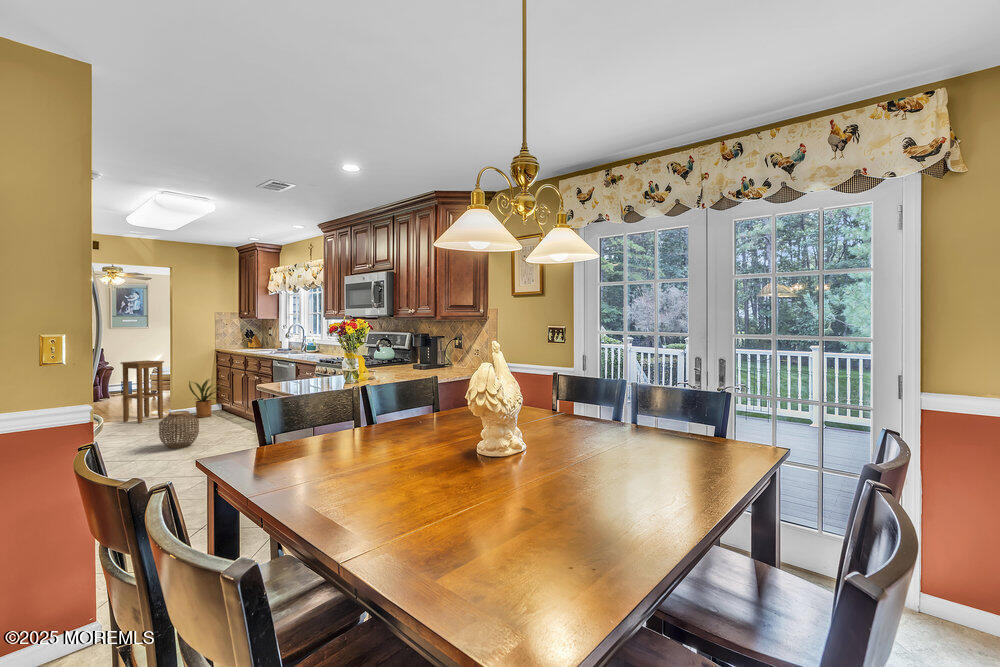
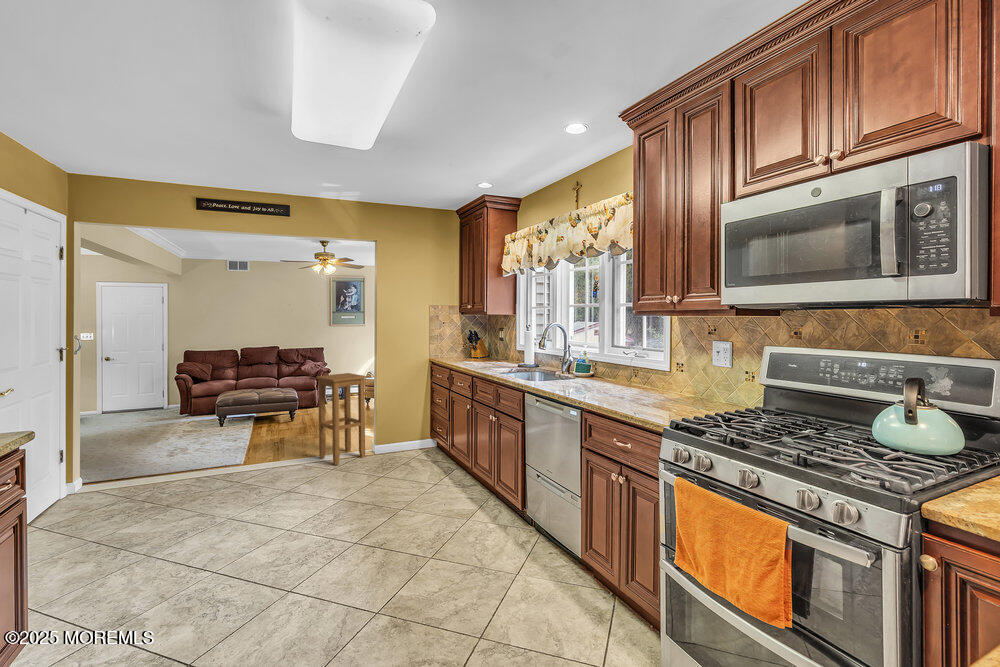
house plant: present [189,379,219,417] -> none [393,405,442,462]
woven basket: present [159,411,199,449] -> none [335,488,400,566]

